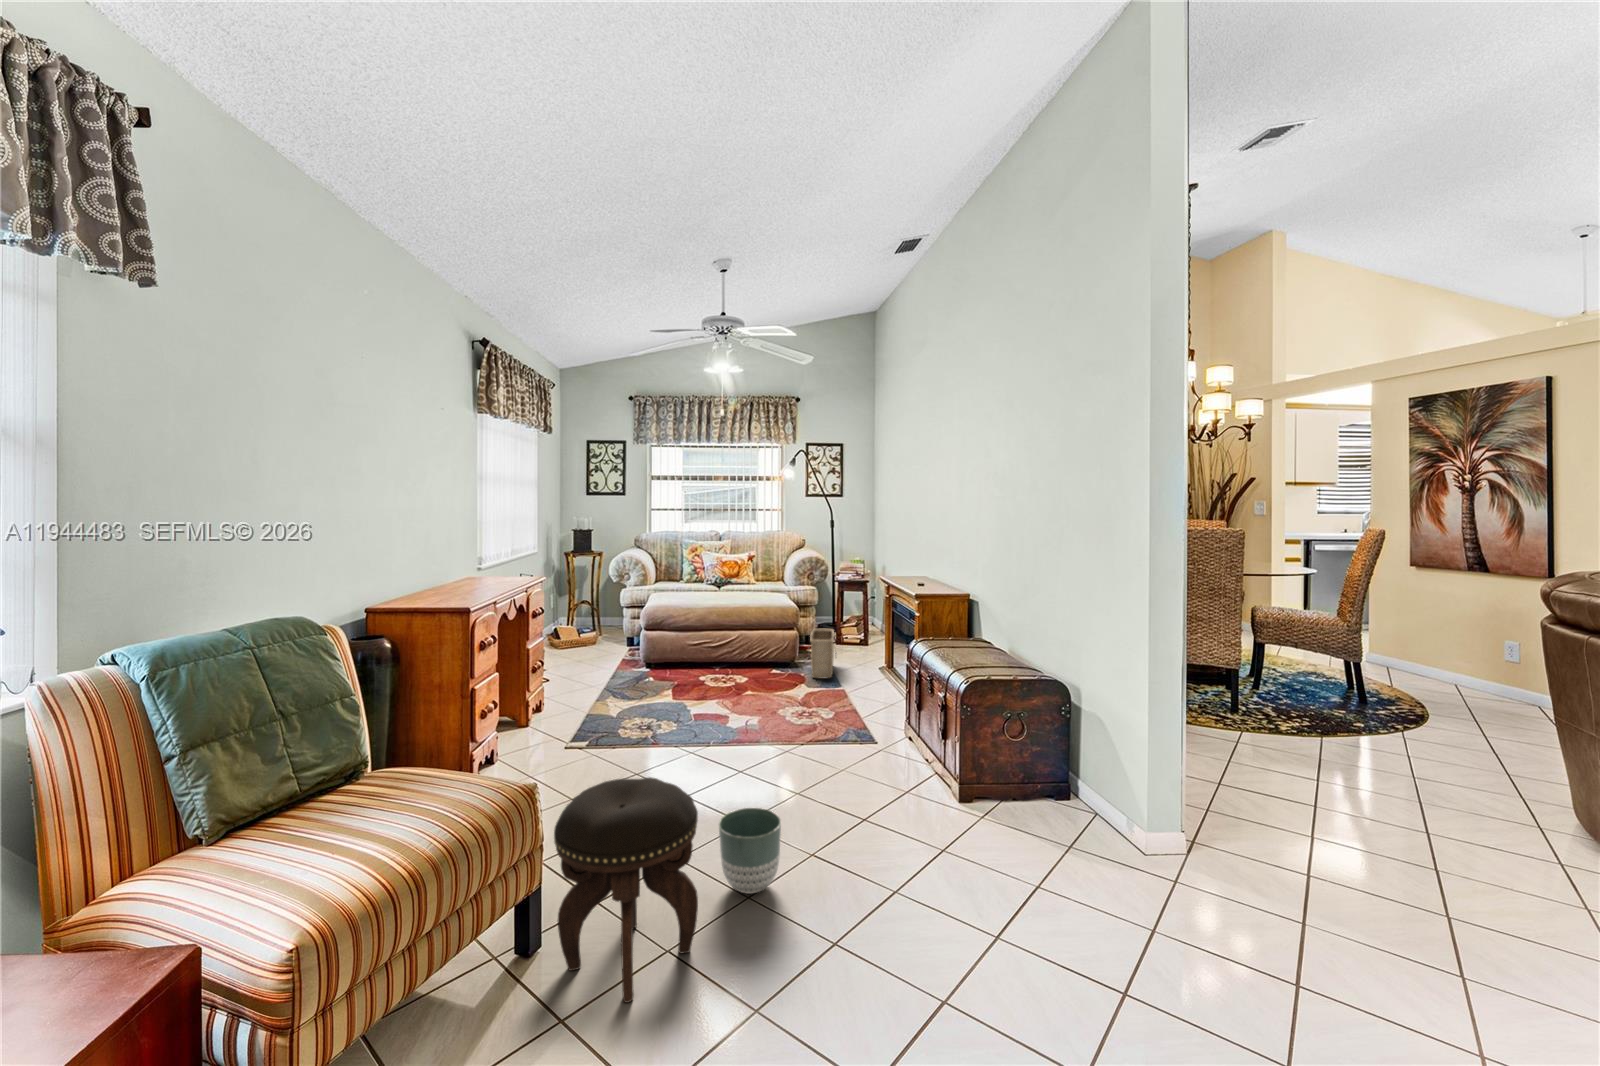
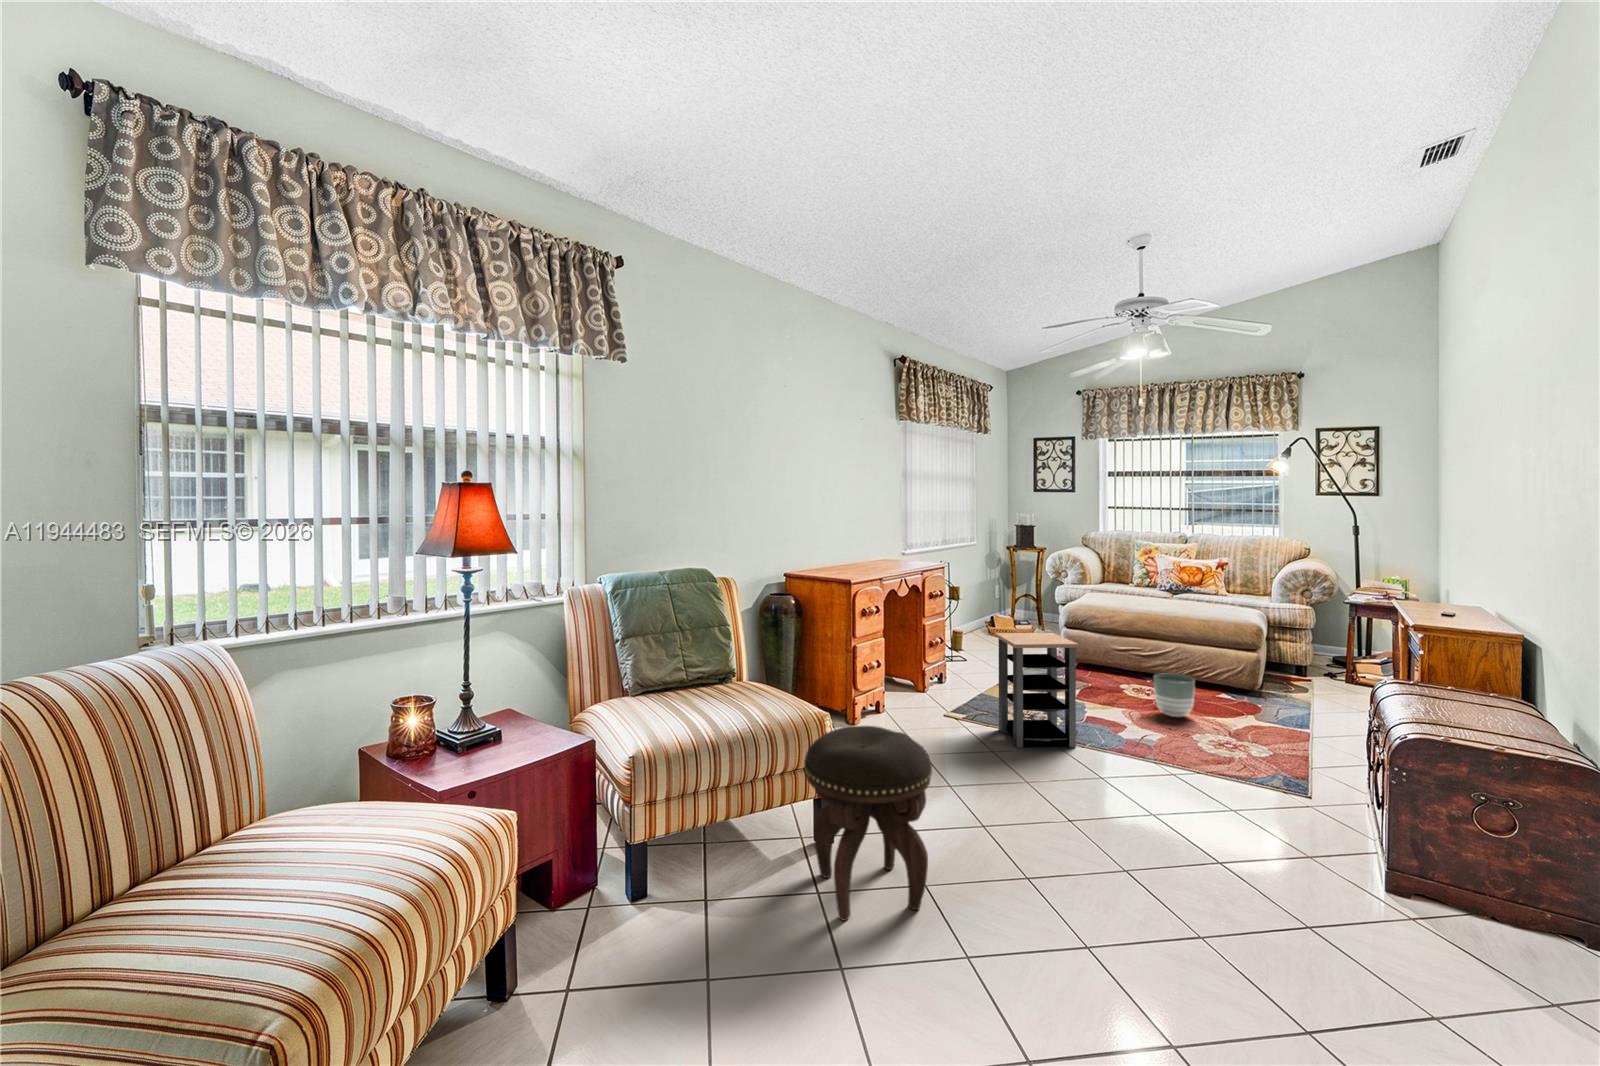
basket: present [808,629,836,678] -> none [1269,654,1322,719]
side table: none [624,640,707,760] -> present [995,633,1079,748]
planter: present [719,808,781,894] -> present [1154,673,1195,717]

